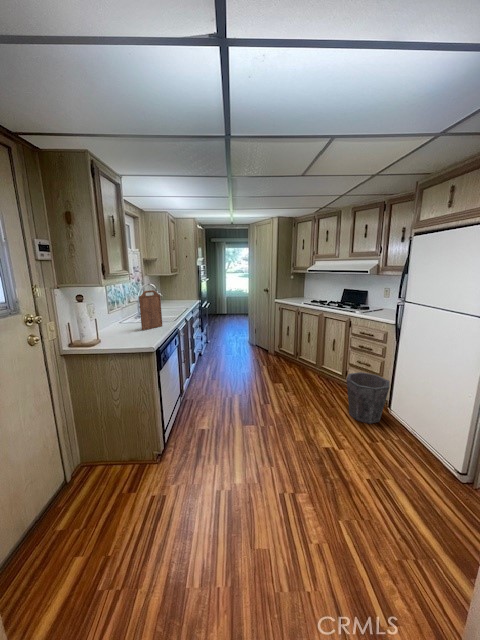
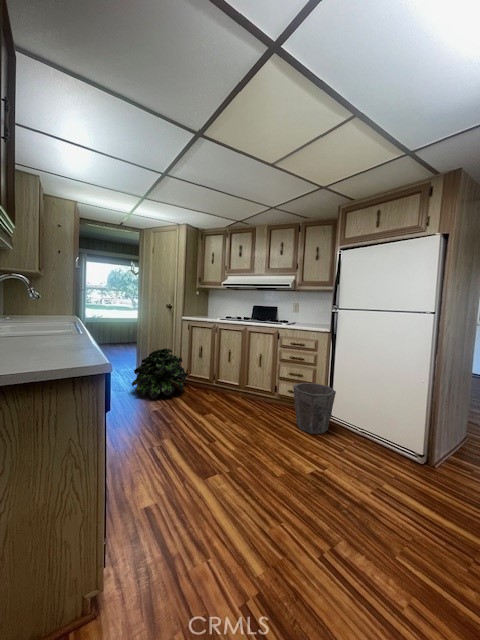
cutting board: present [139,290,162,330] -> none [25,273,64,346]
potted plant: none [233,326,277,365] -> present [132,348,188,399]

